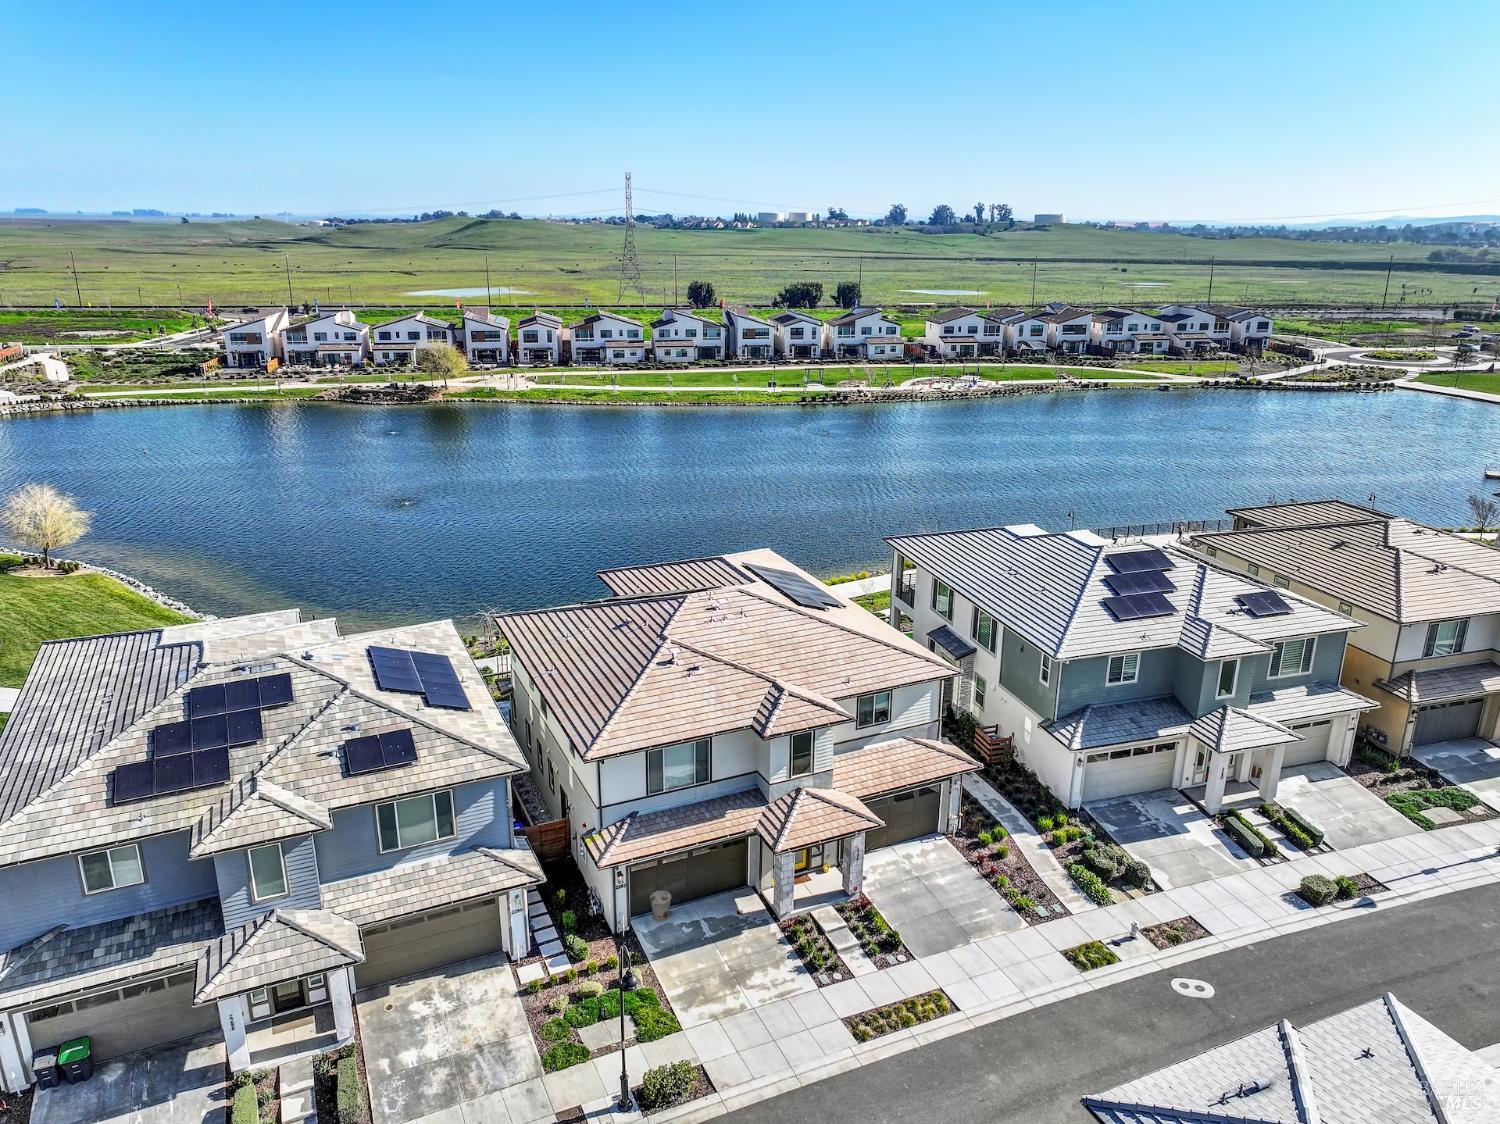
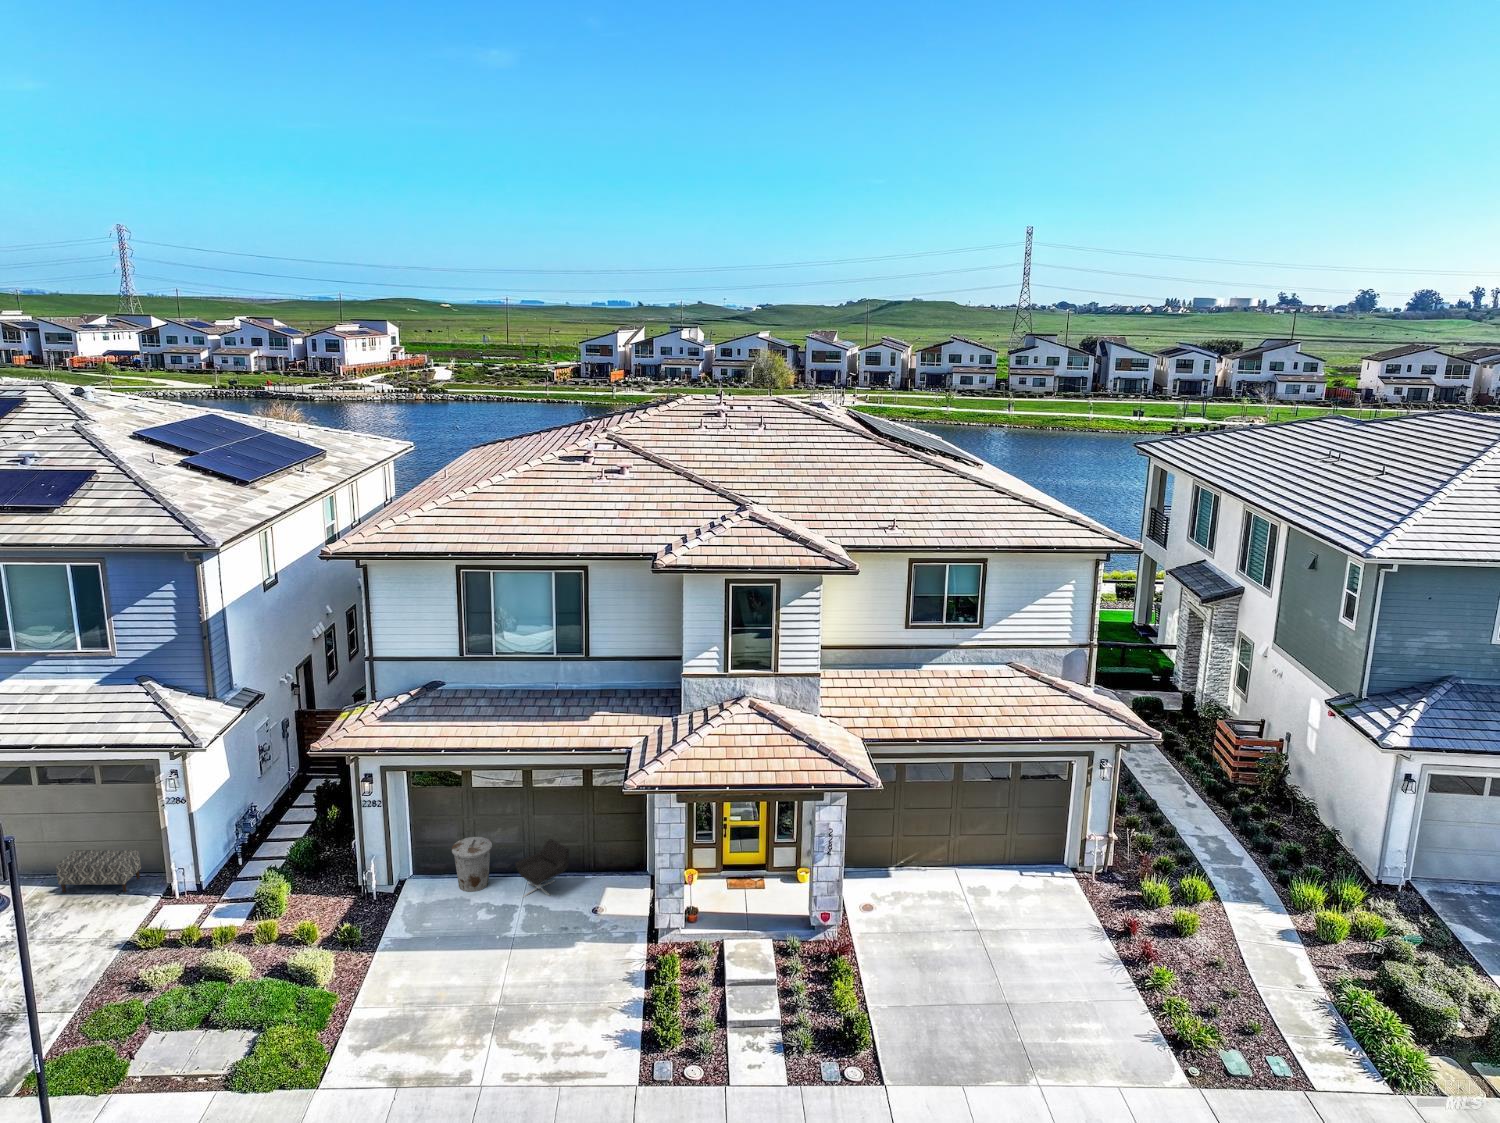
lounge chair: none [683,882,712,917] -> present [515,839,569,896]
bench: none [432,946,474,981] -> present [56,850,141,892]

